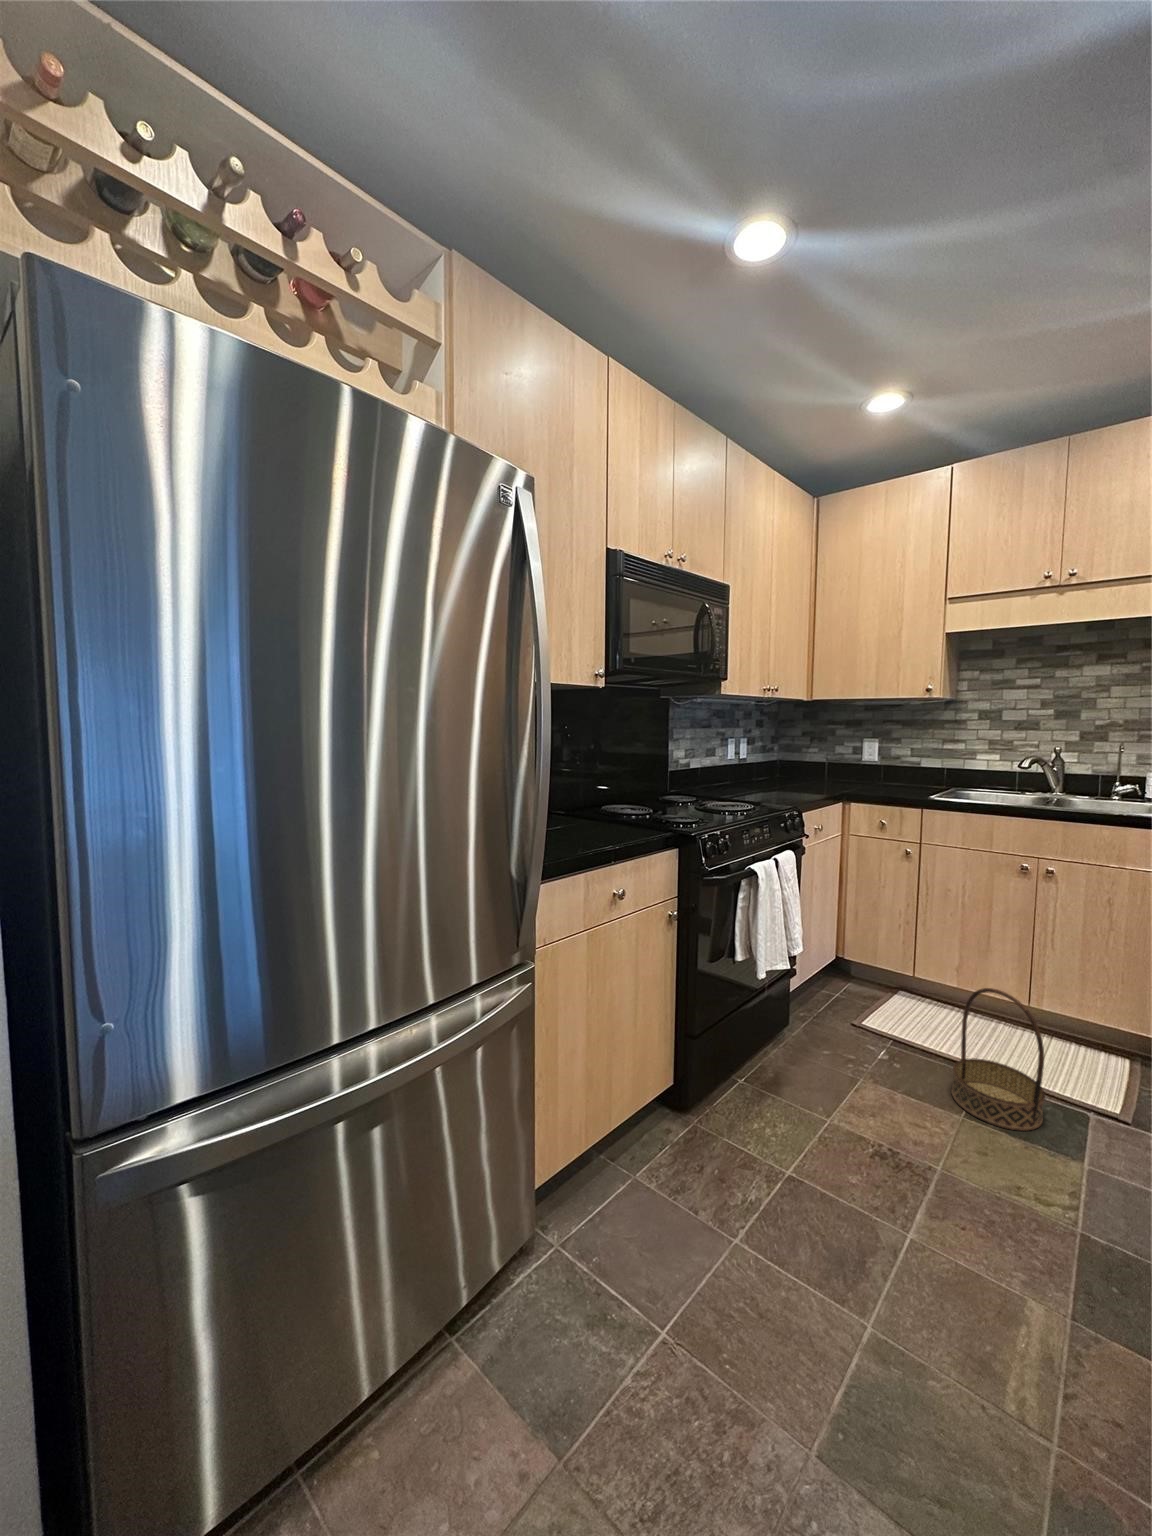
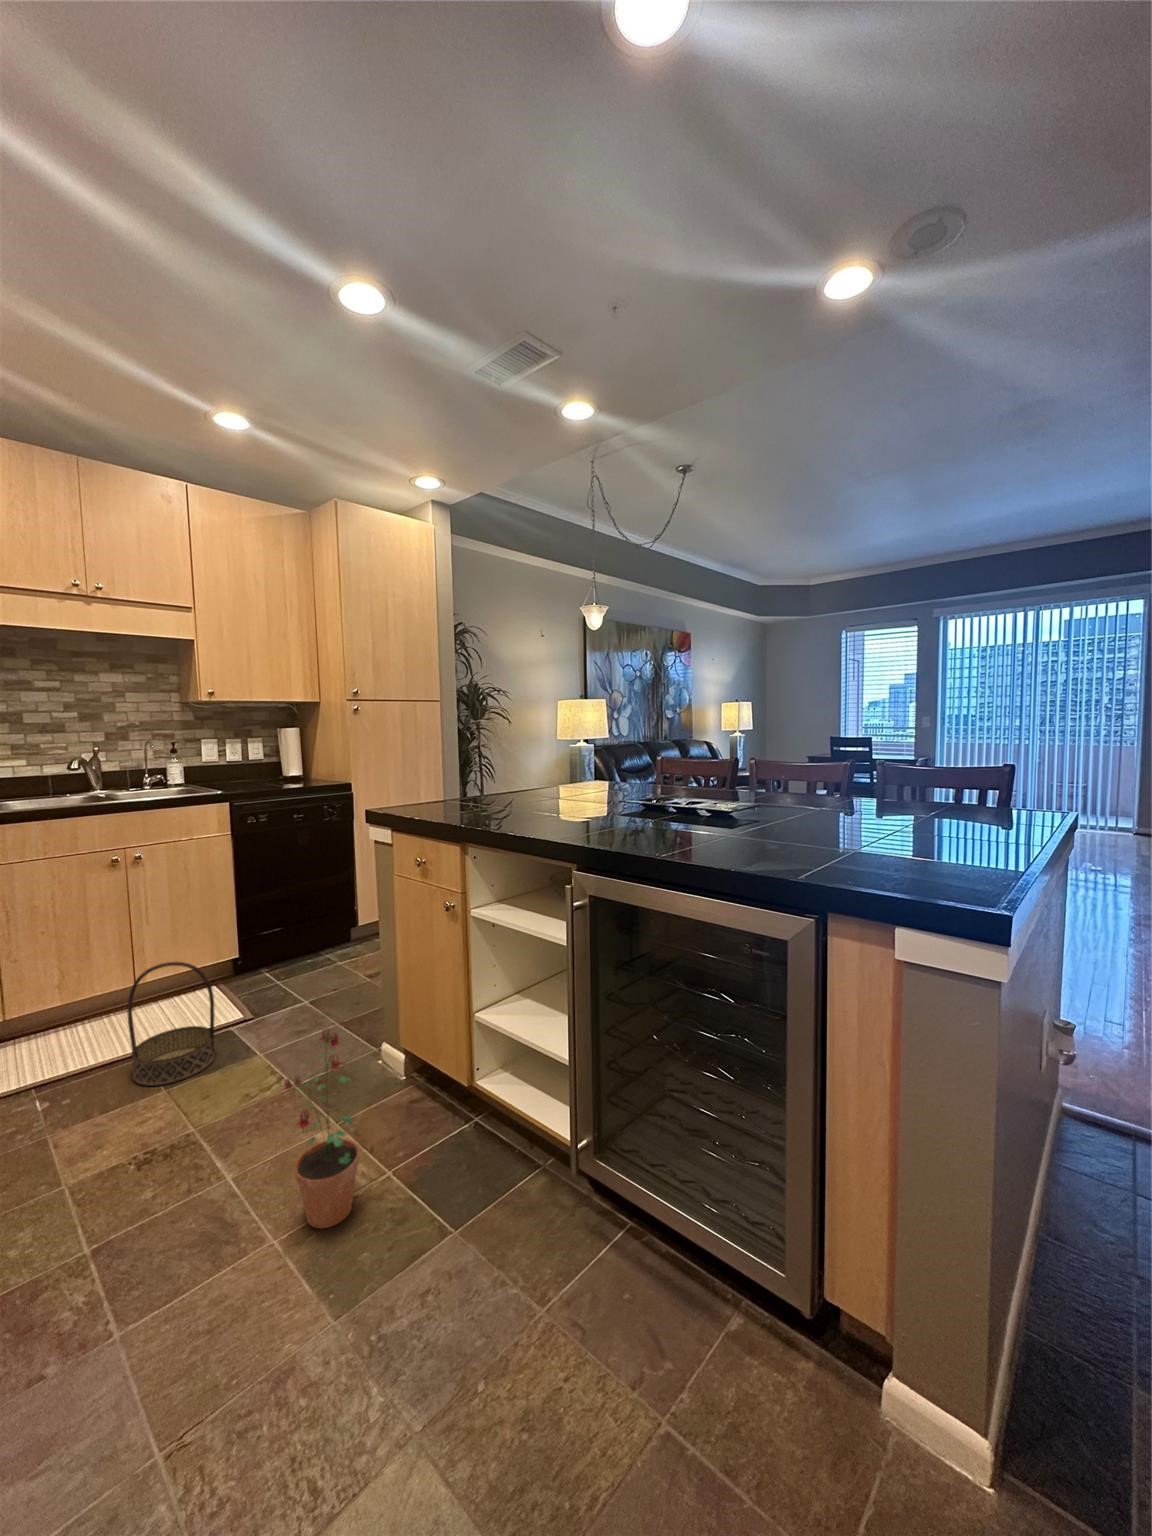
potted plant: none [890,1158,1003,1410] -> present [284,1028,359,1229]

